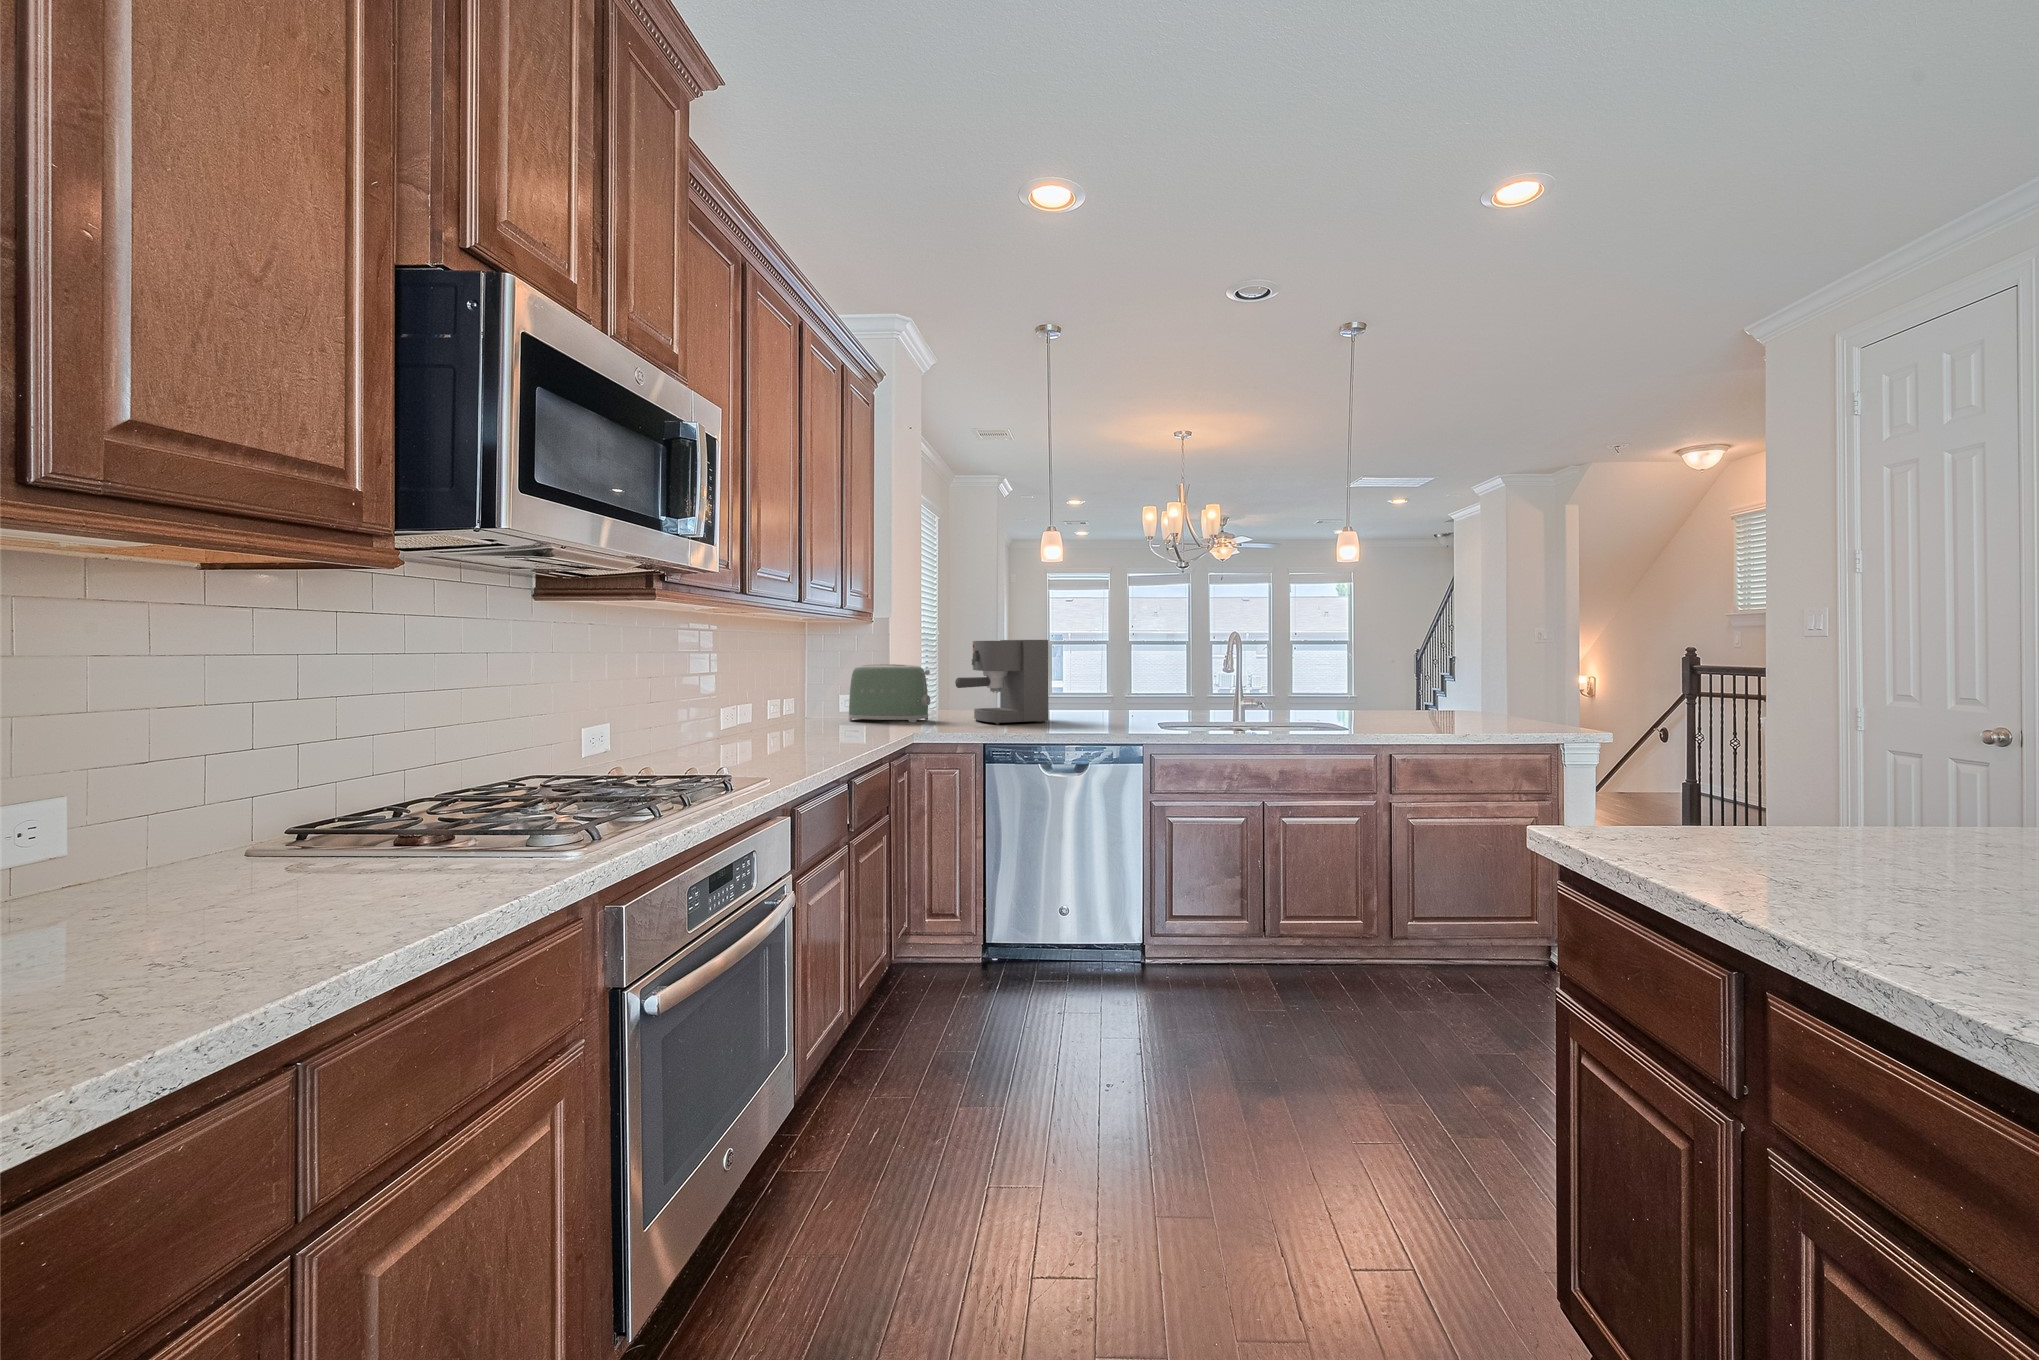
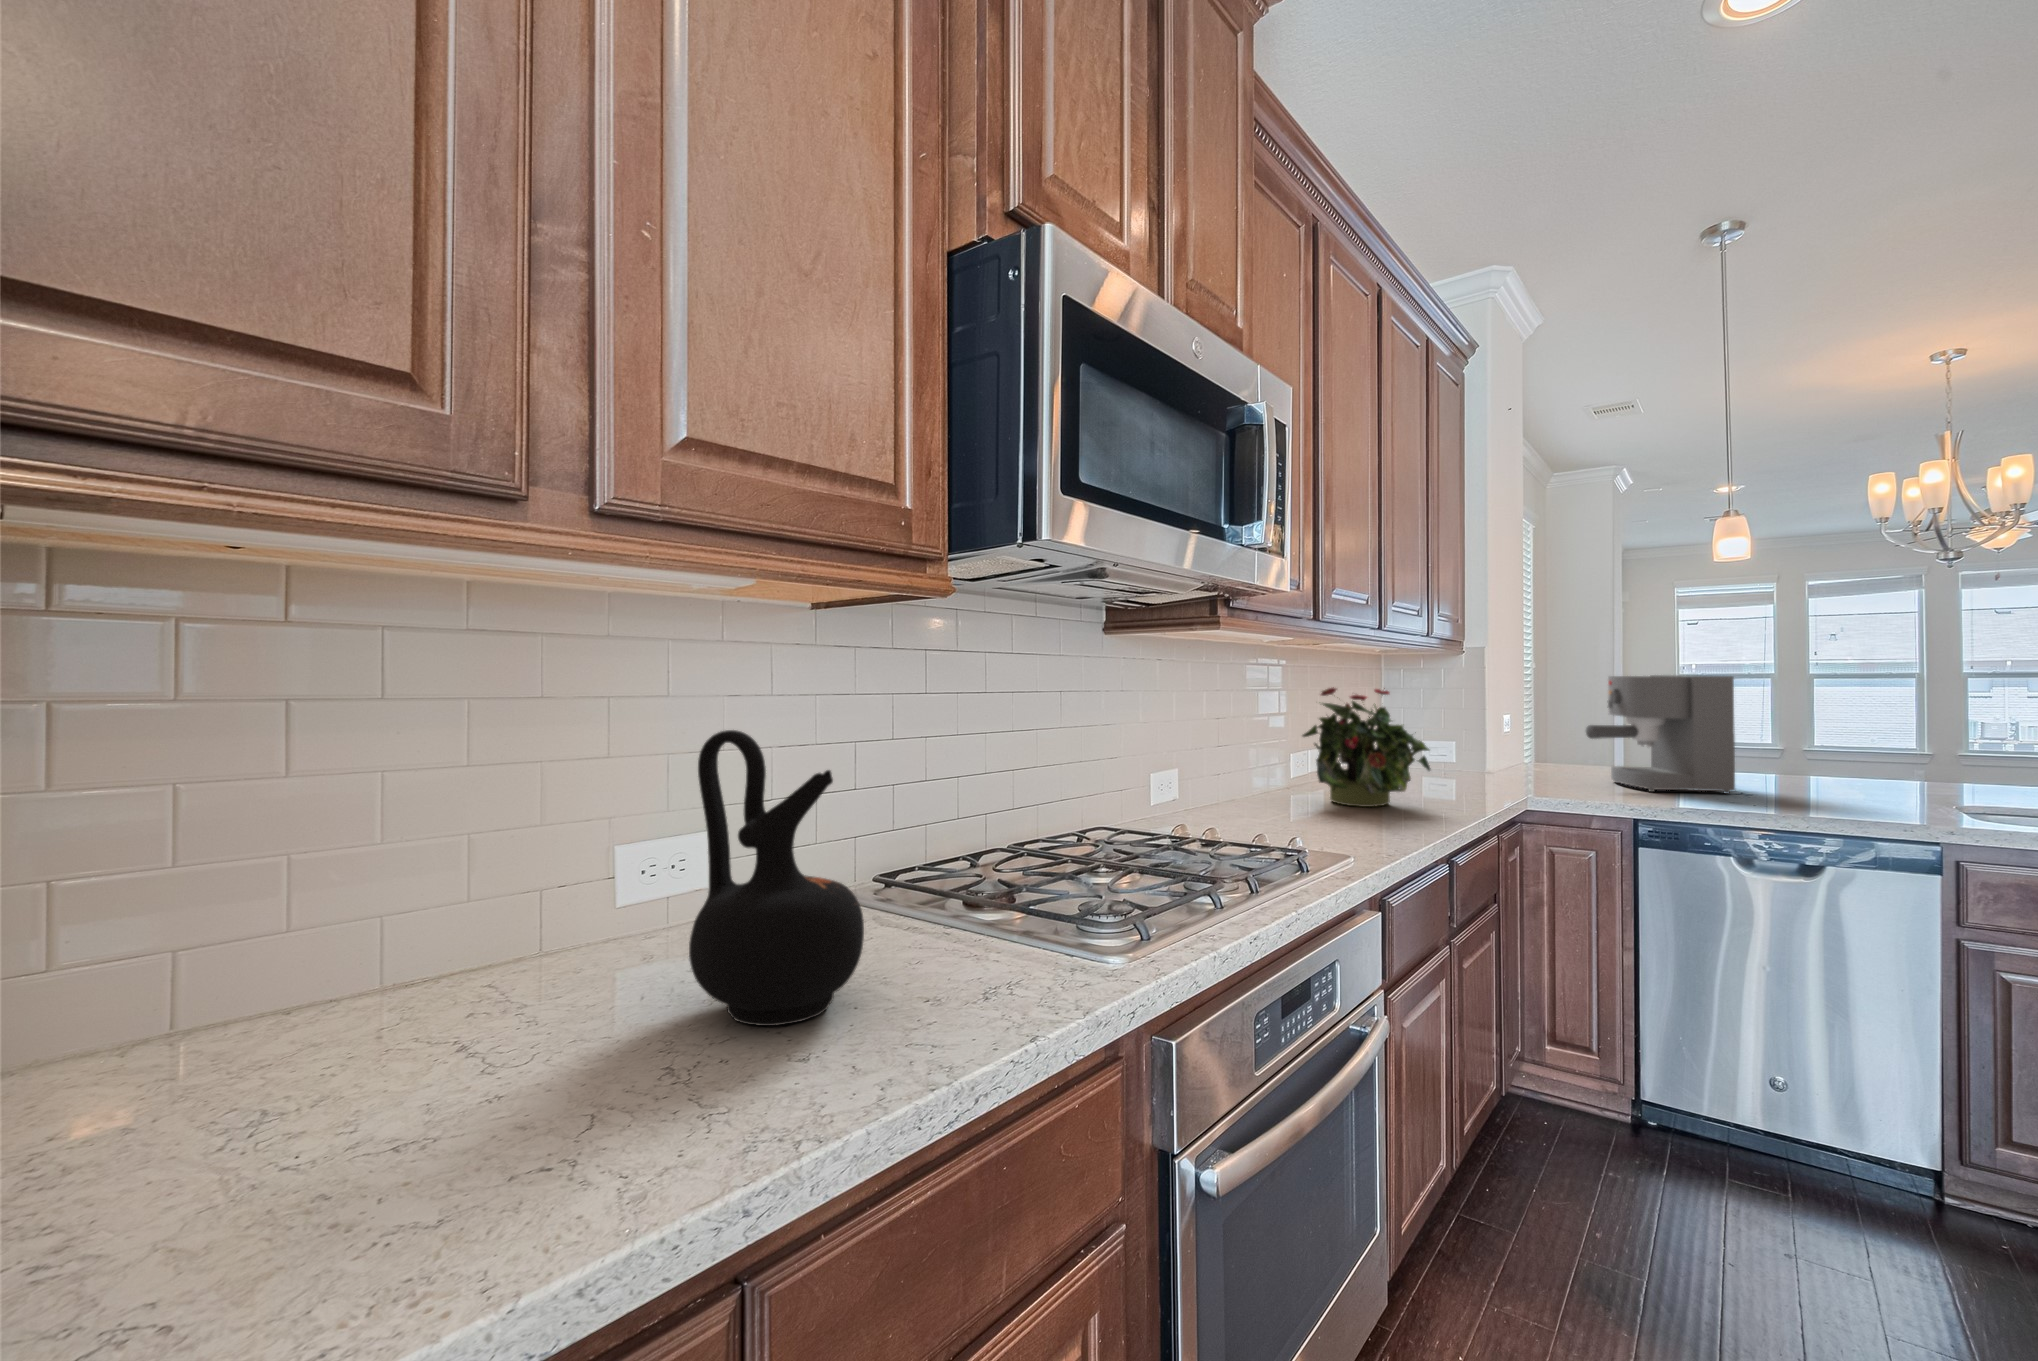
potted plant: none [730,650,837,749] -> present [1303,687,1431,807]
toaster: present [849,664,930,722] -> none [1437,704,1546,779]
ceramic jug: none [151,684,344,931] -> present [689,730,864,1026]

